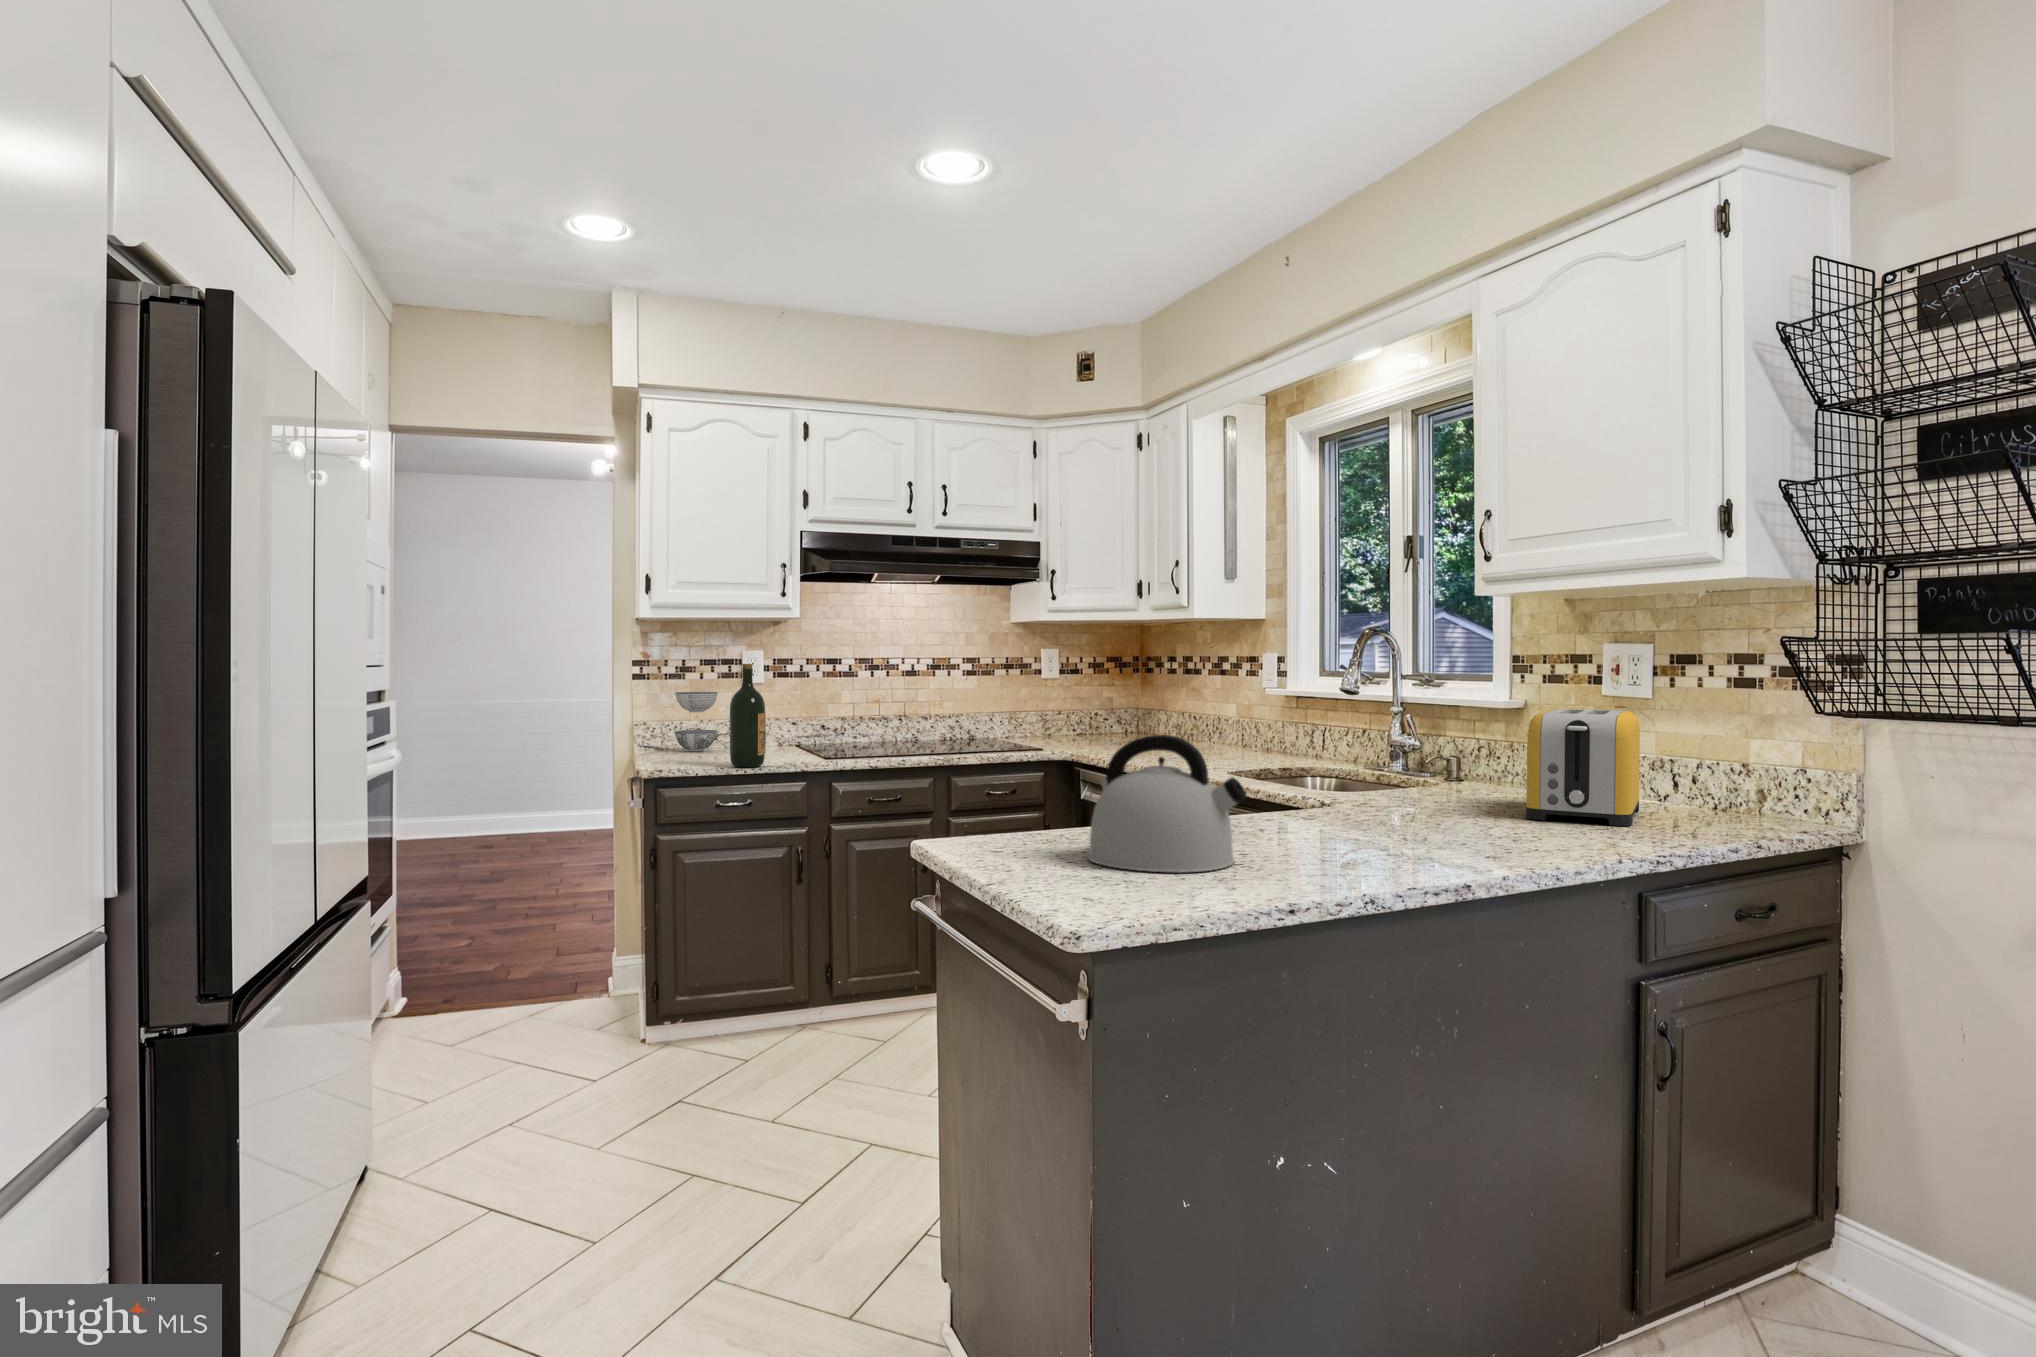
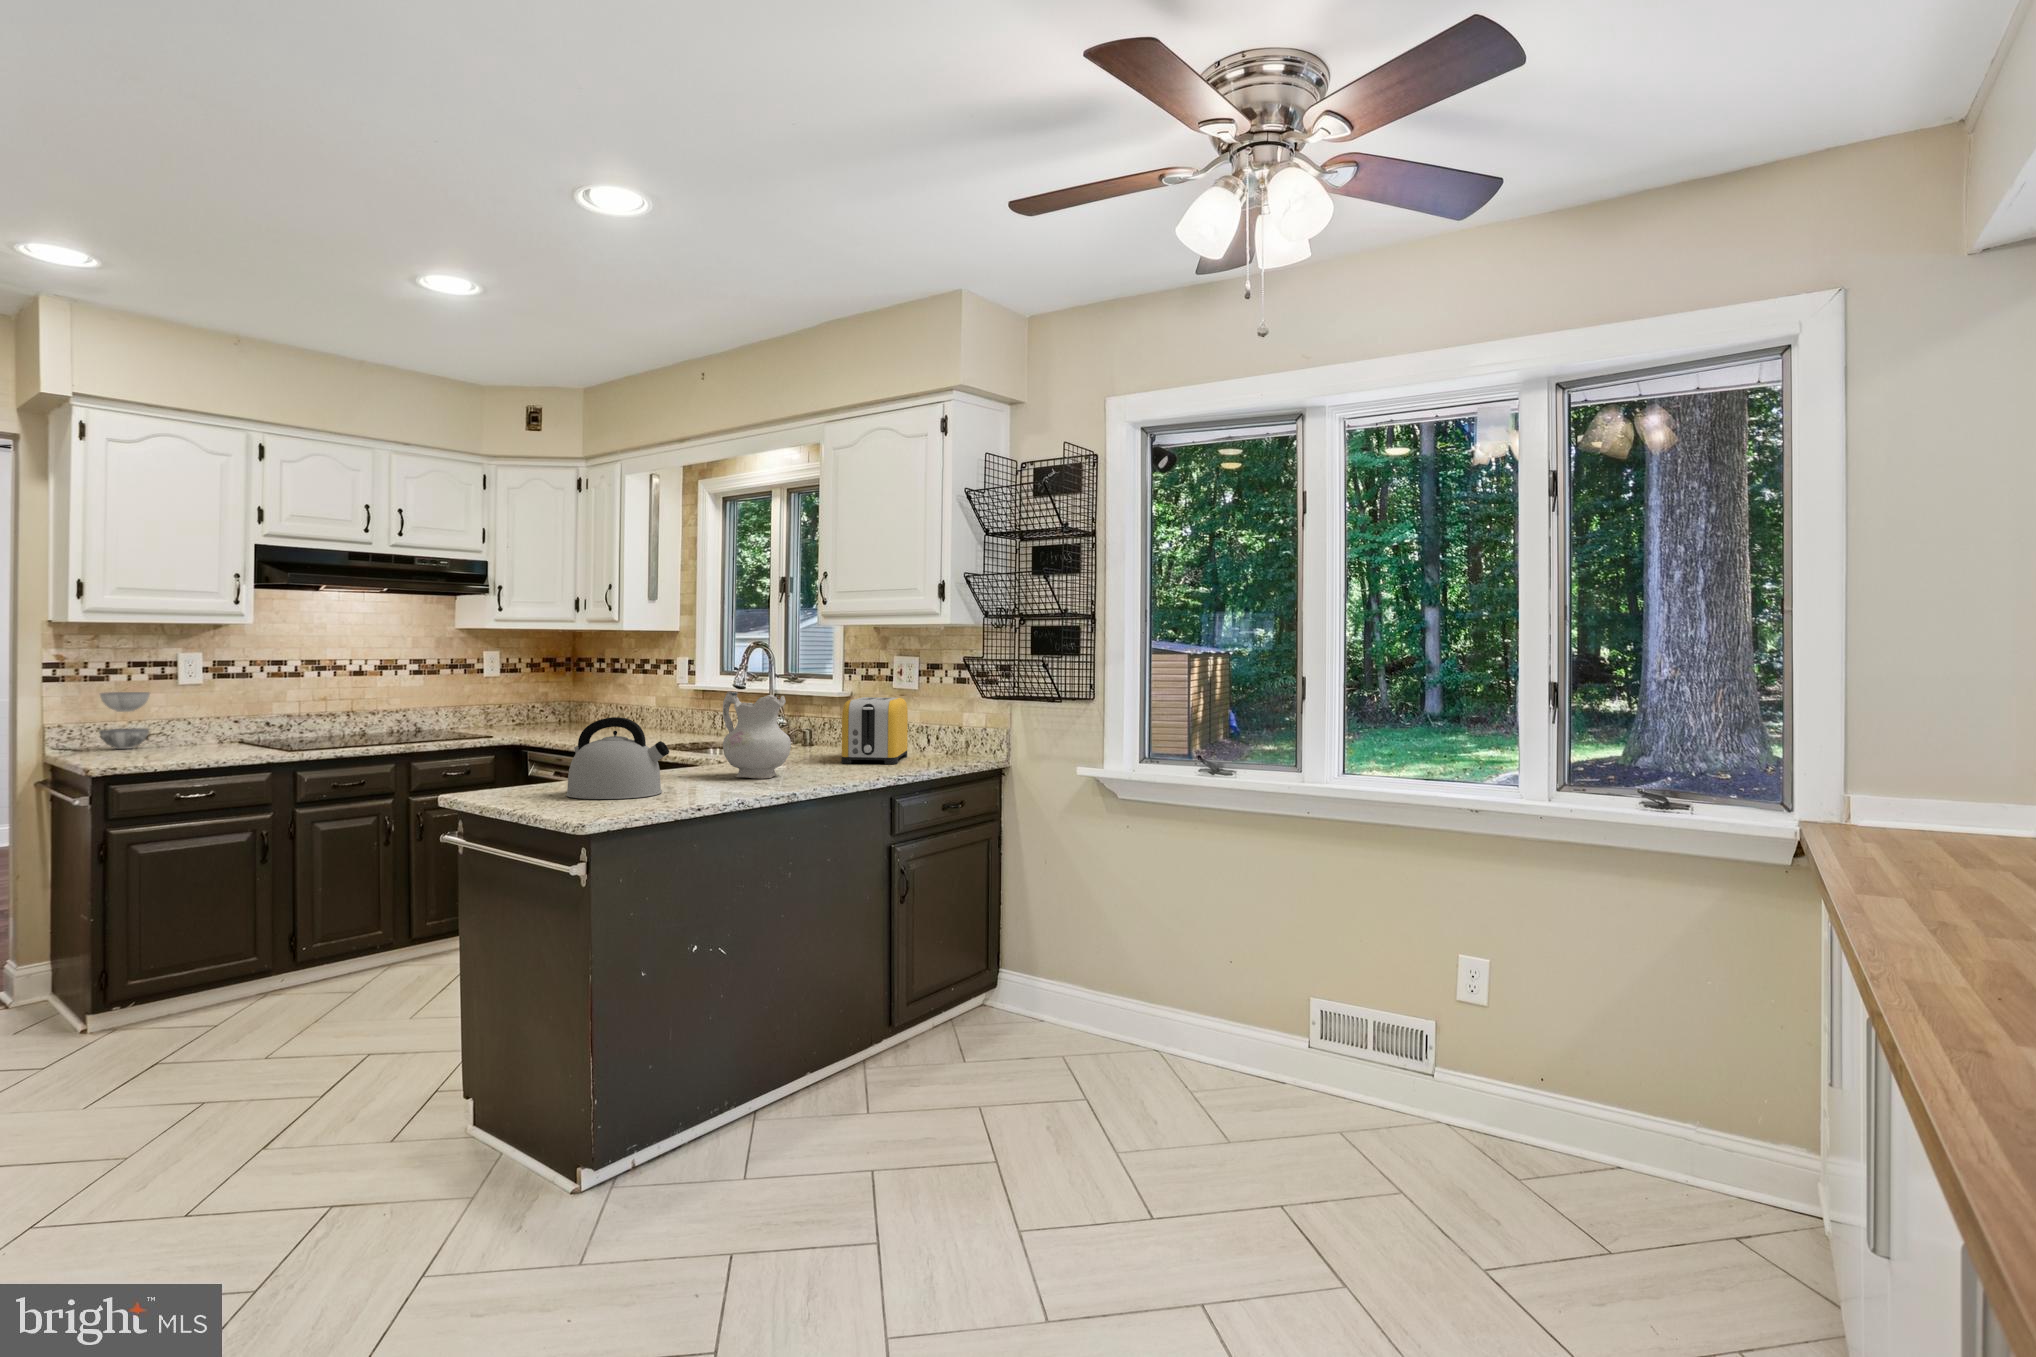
wine bottle: present [730,664,766,767] -> none [189,667,228,759]
ceramic pitcher: none [1331,695,1448,844] -> present [723,691,791,779]

